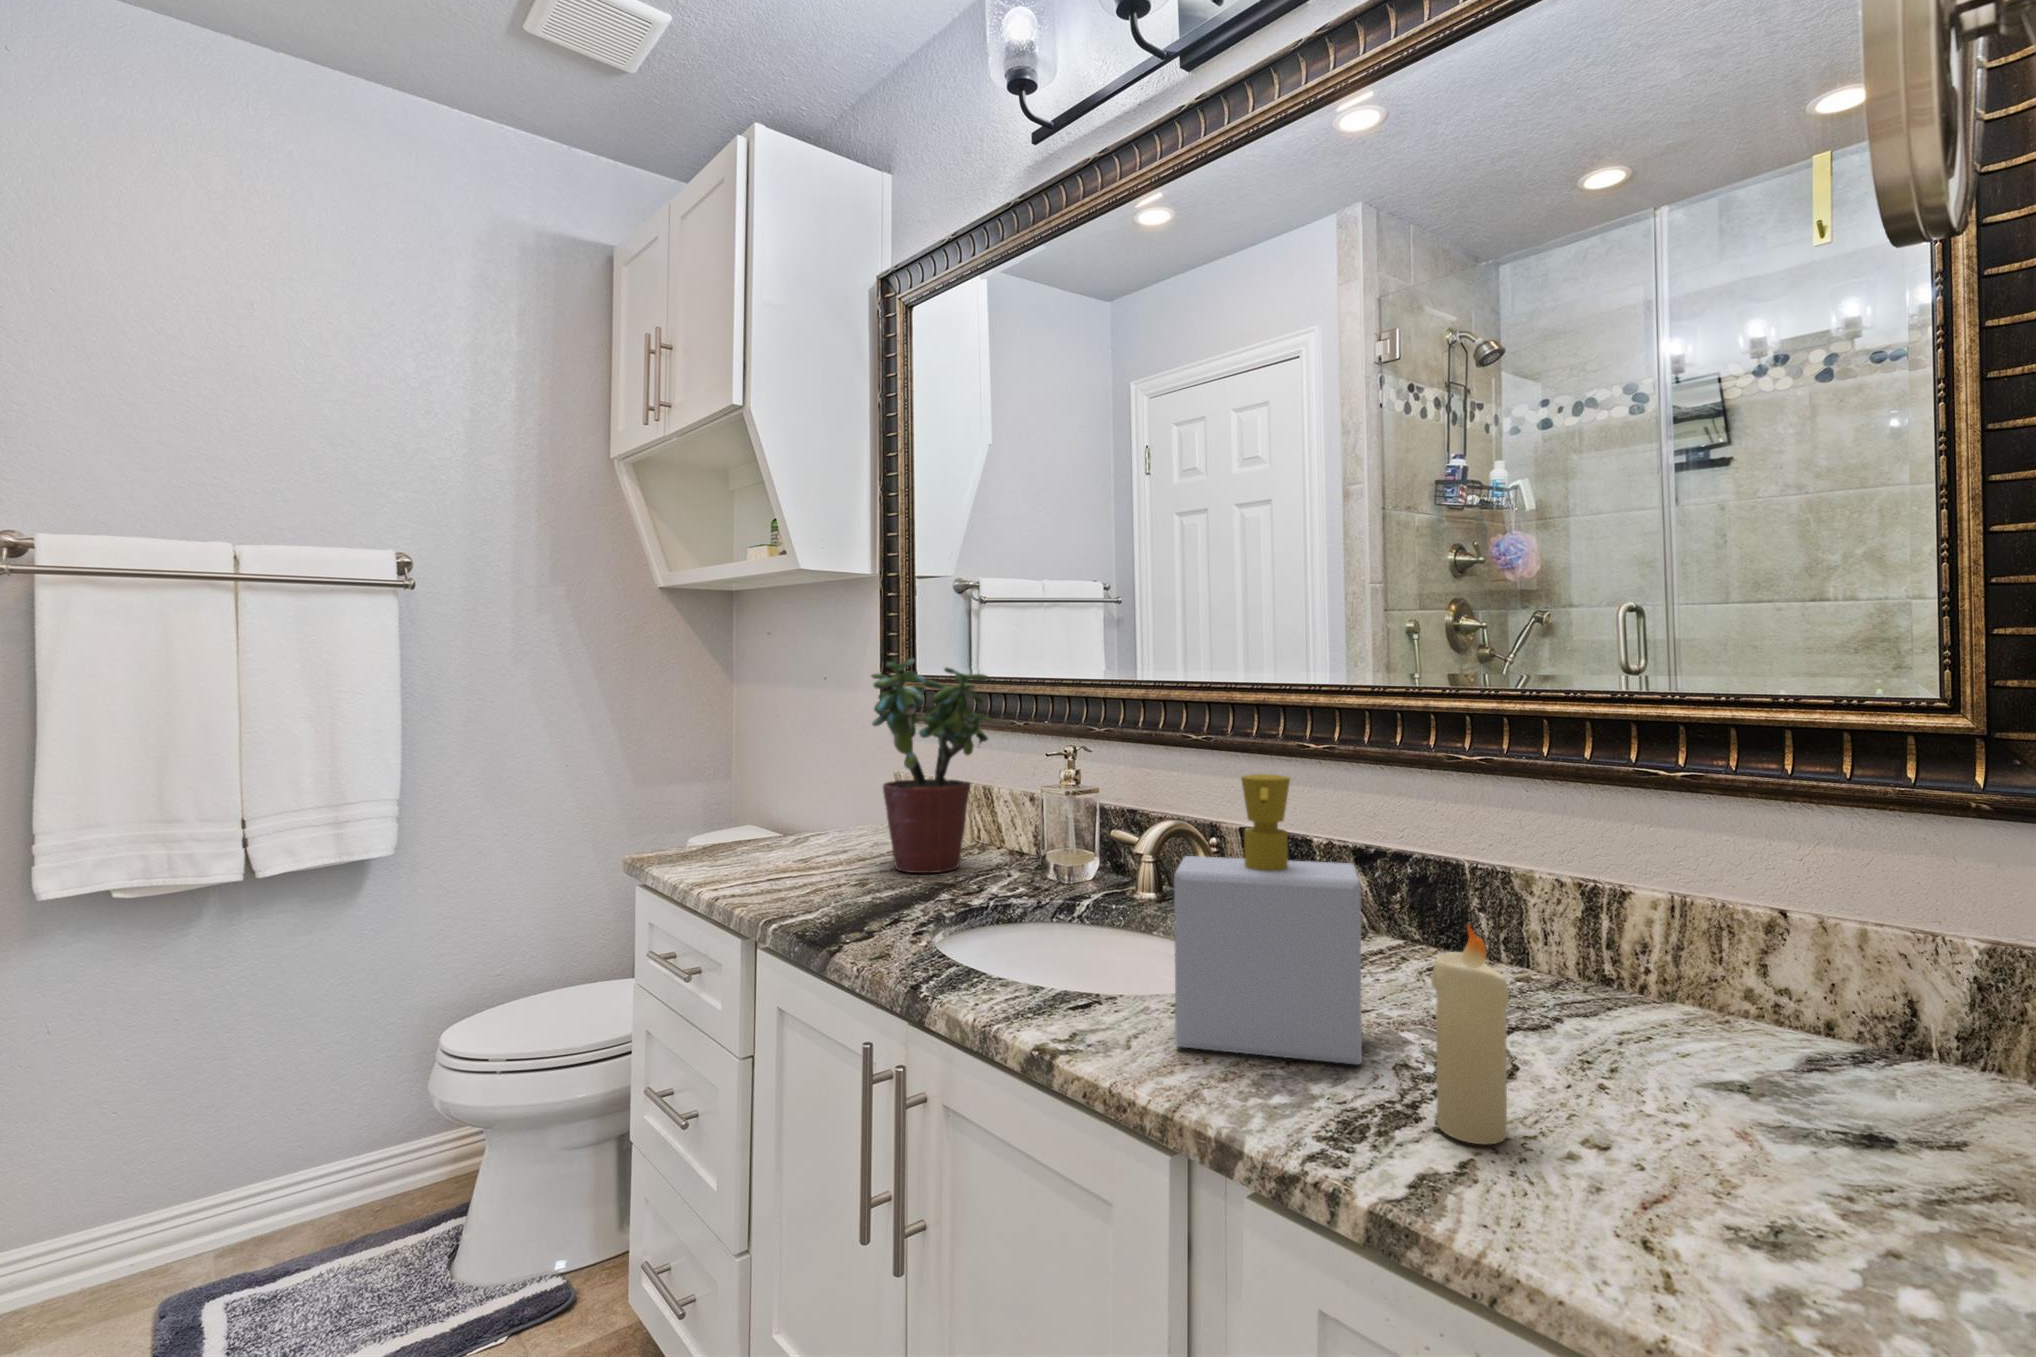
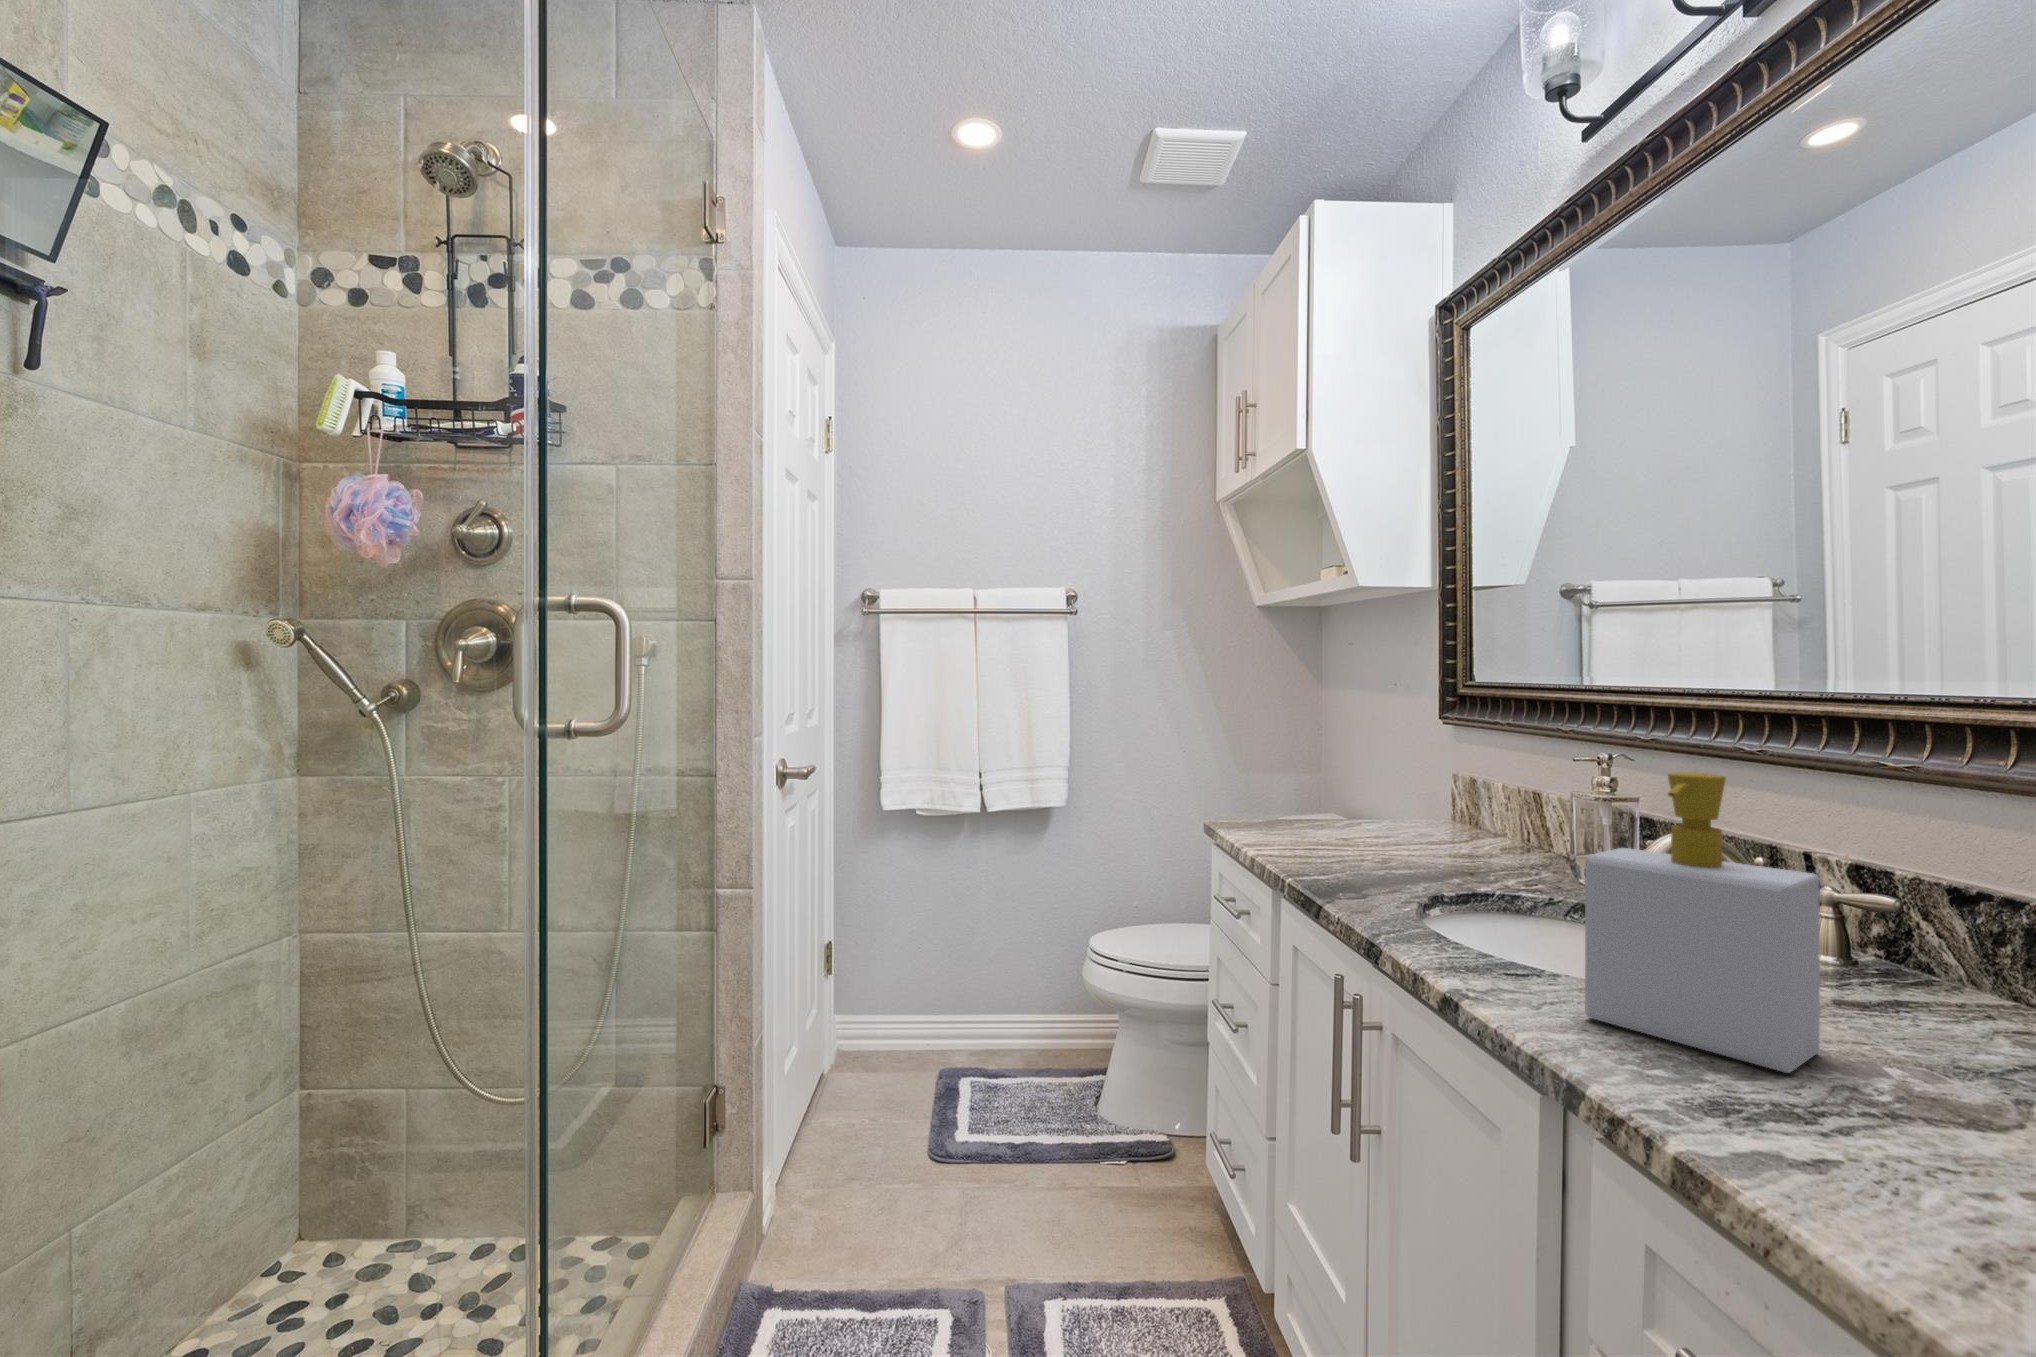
potted plant: present [872,659,994,873] -> none [1398,664,1529,863]
candle: present [1431,924,1509,1145] -> none [1822,930,1922,1161]

